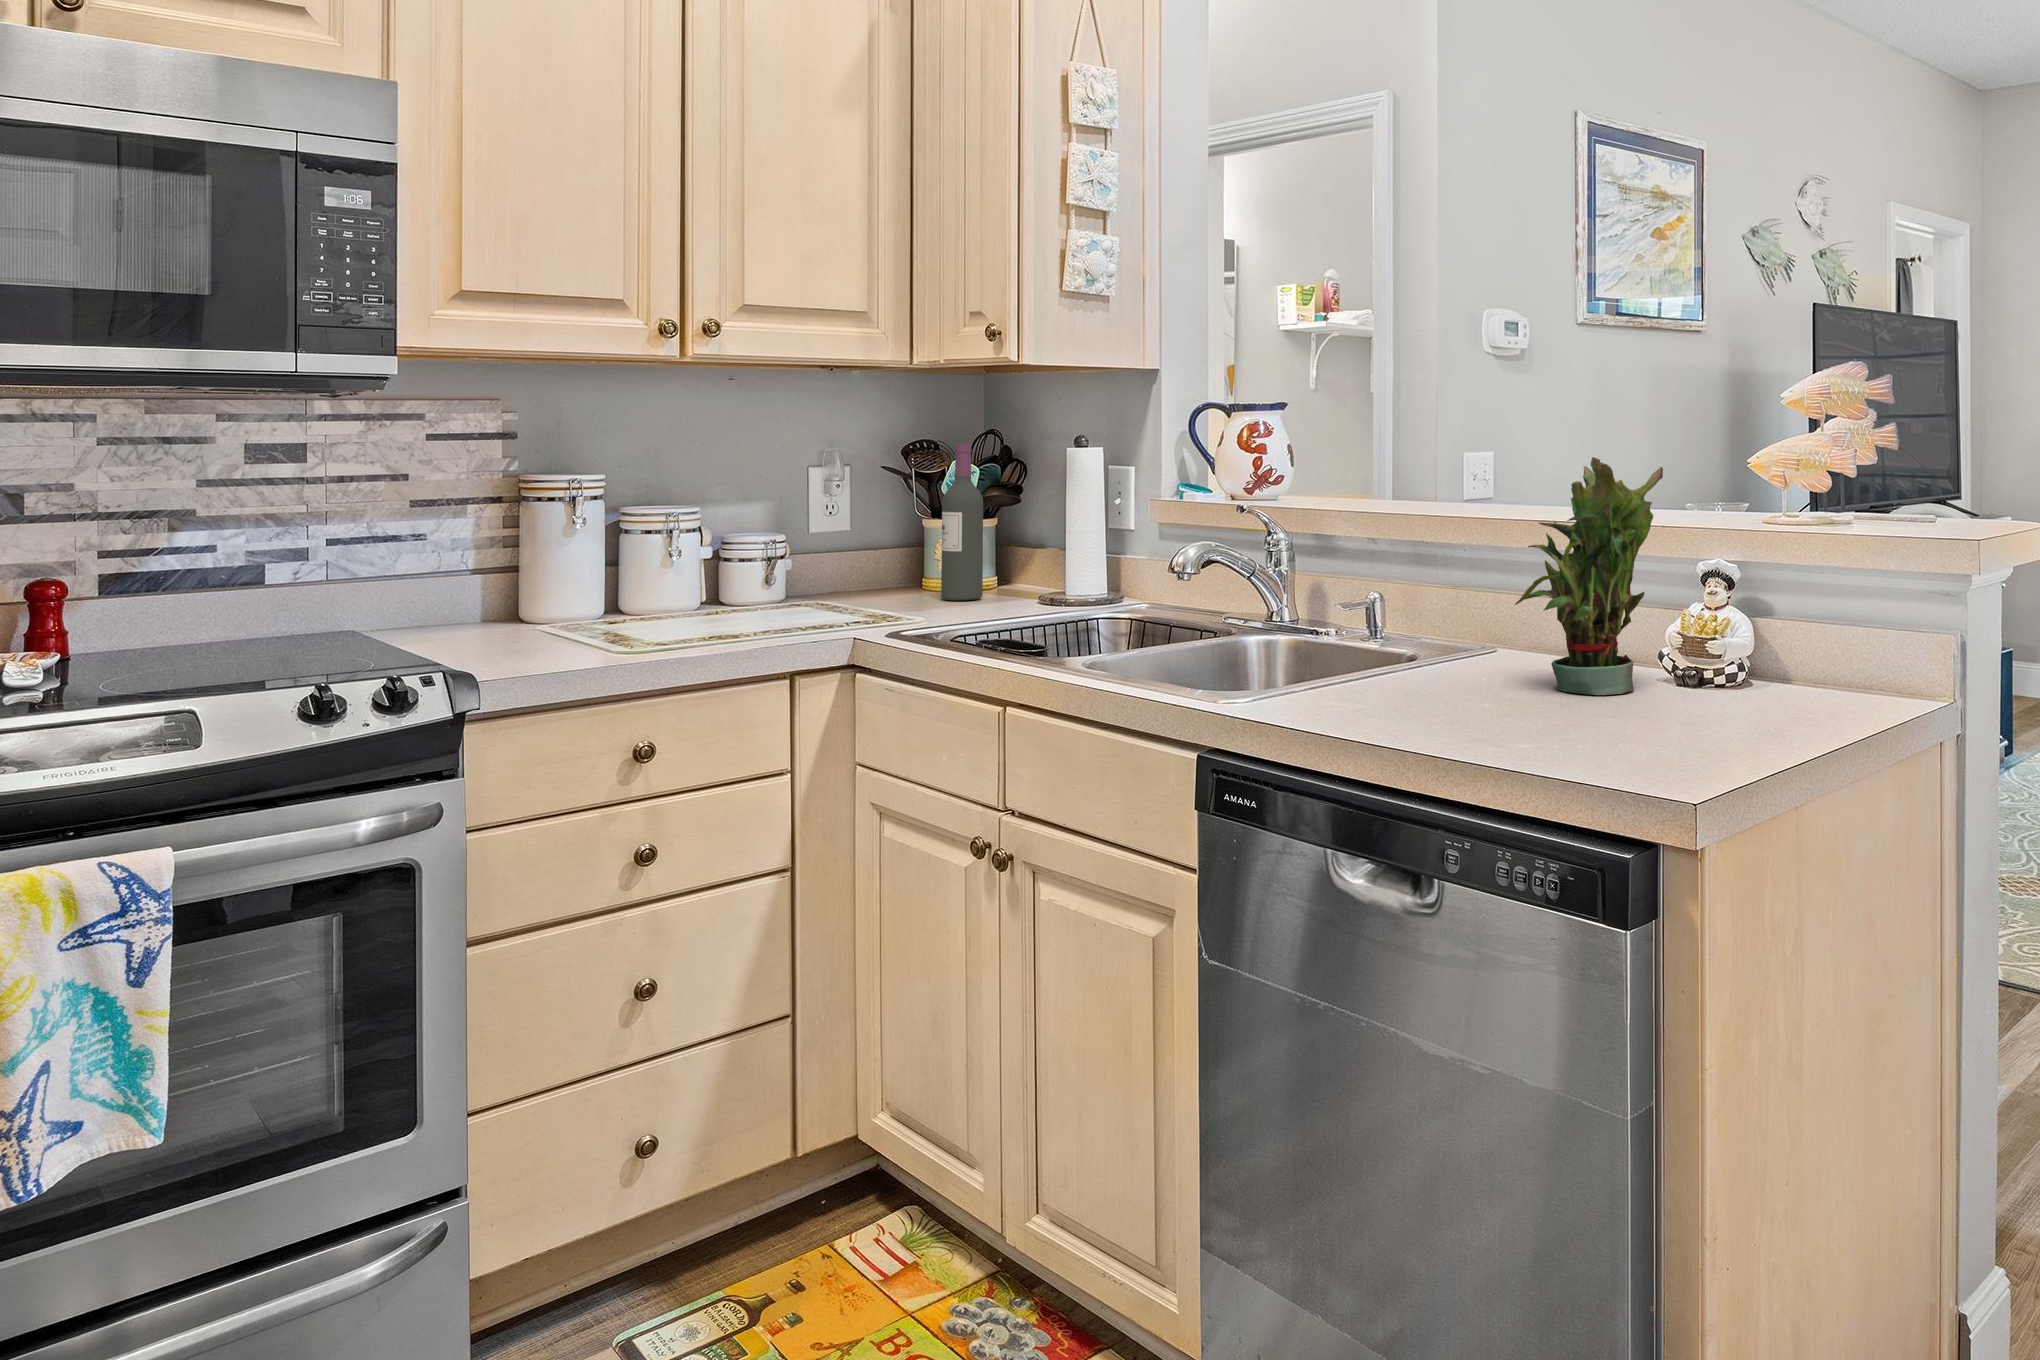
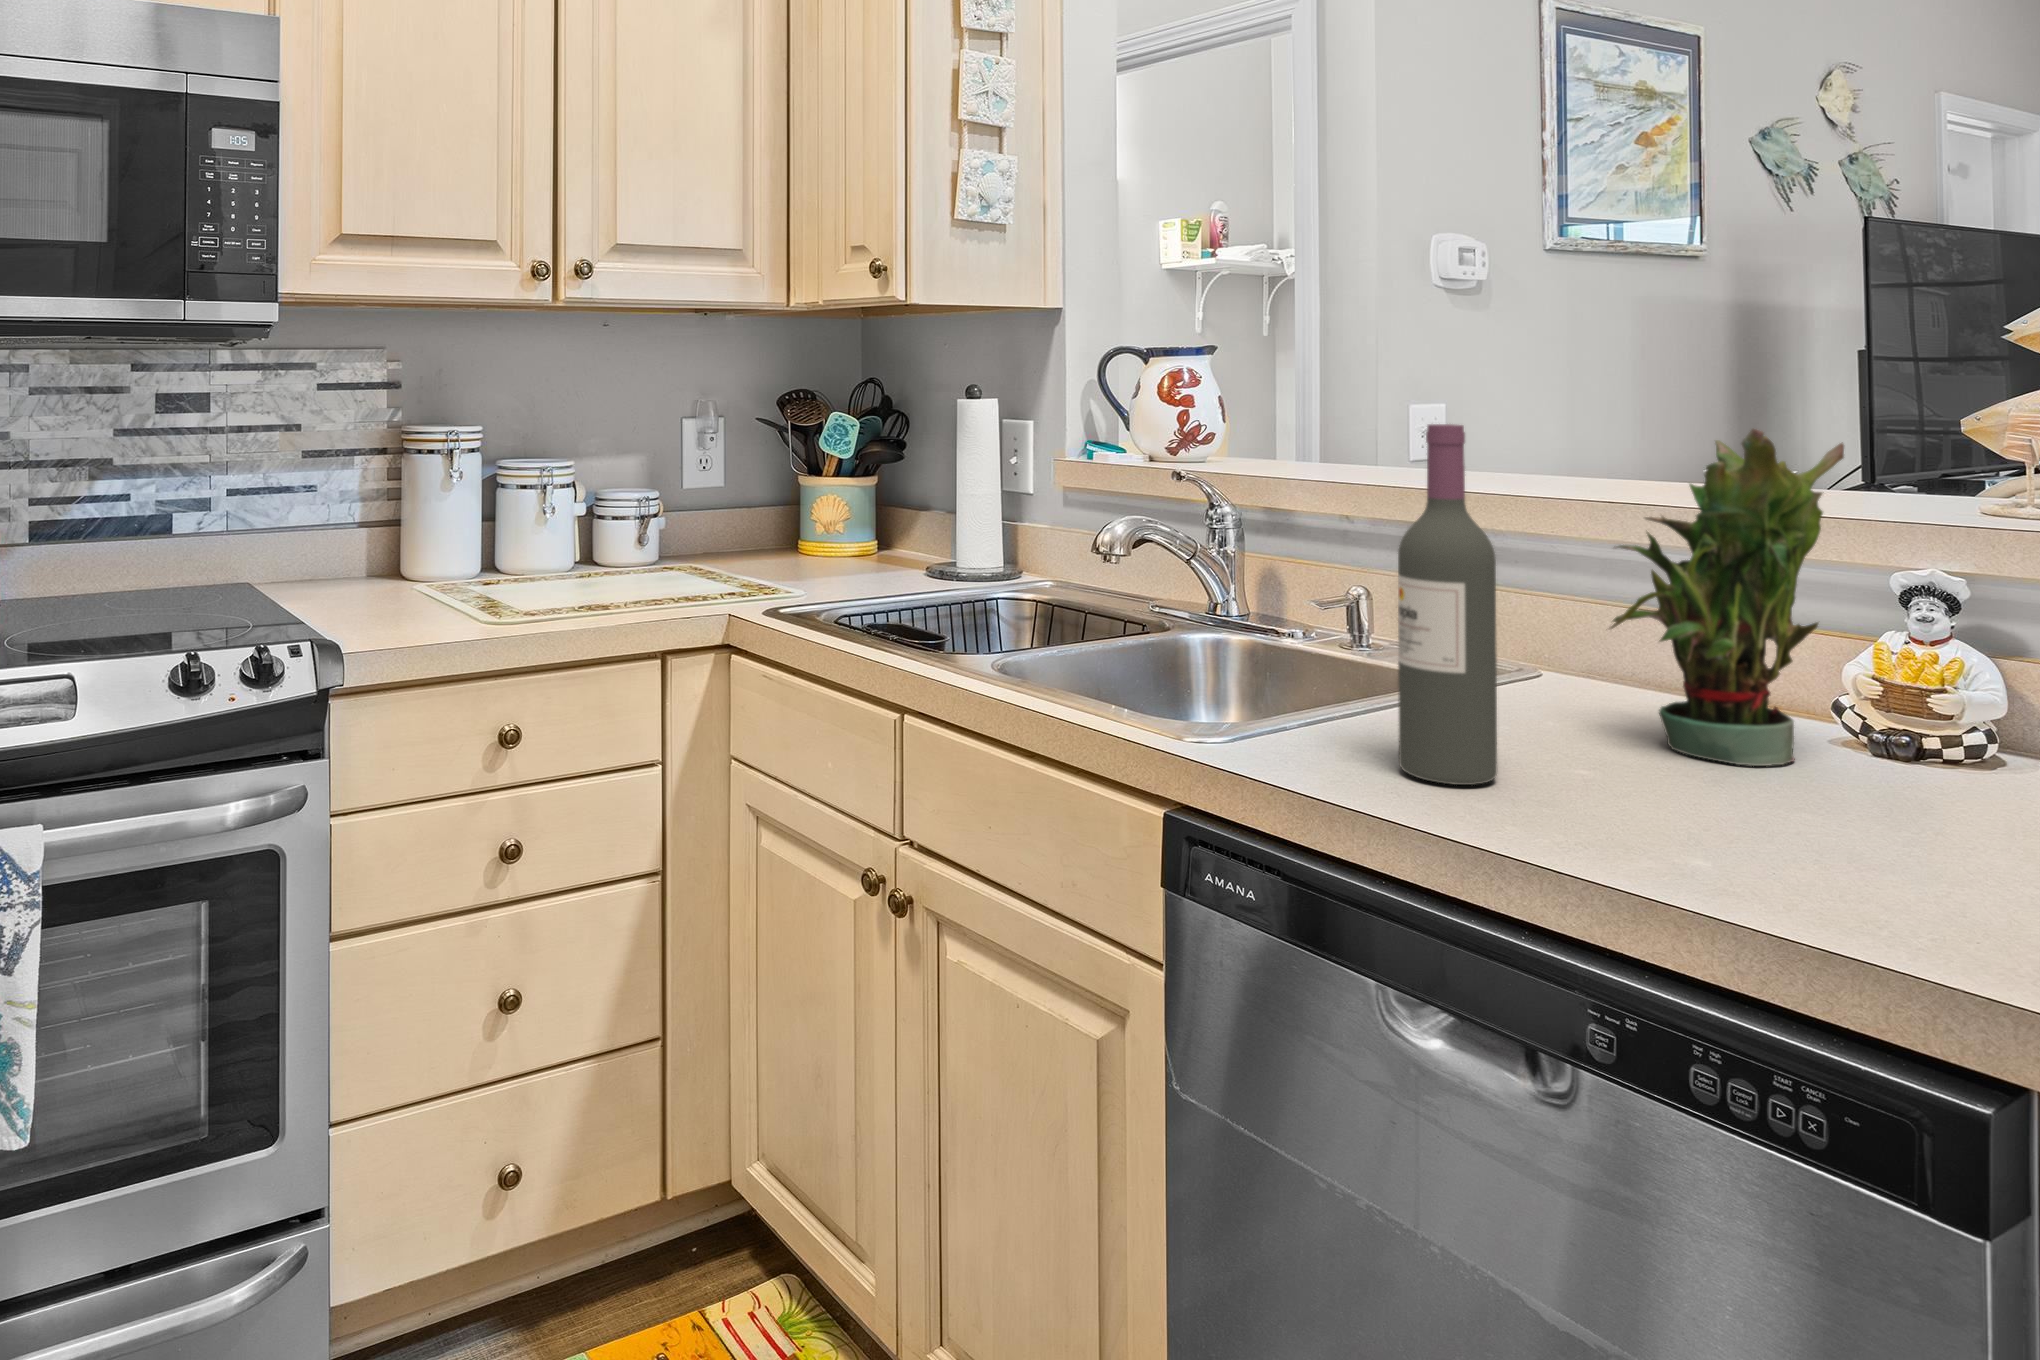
wine bottle: present [941,444,983,601] -> present [1398,424,1497,785]

